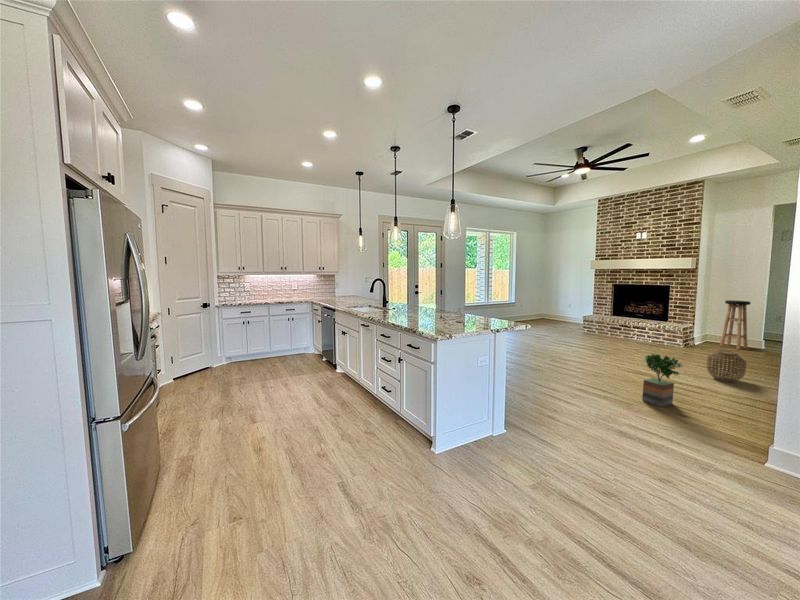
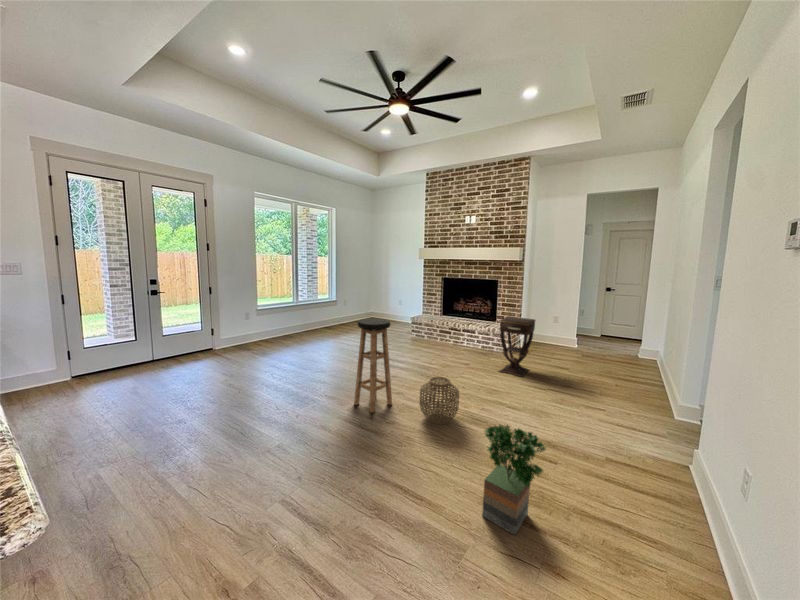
bar stool: present [720,300,750,349] -> present [354,318,392,413]
side table: none [666,313,705,360] -> present [499,316,535,377]
woven basket: present [707,350,746,382] -> present [420,377,459,424]

